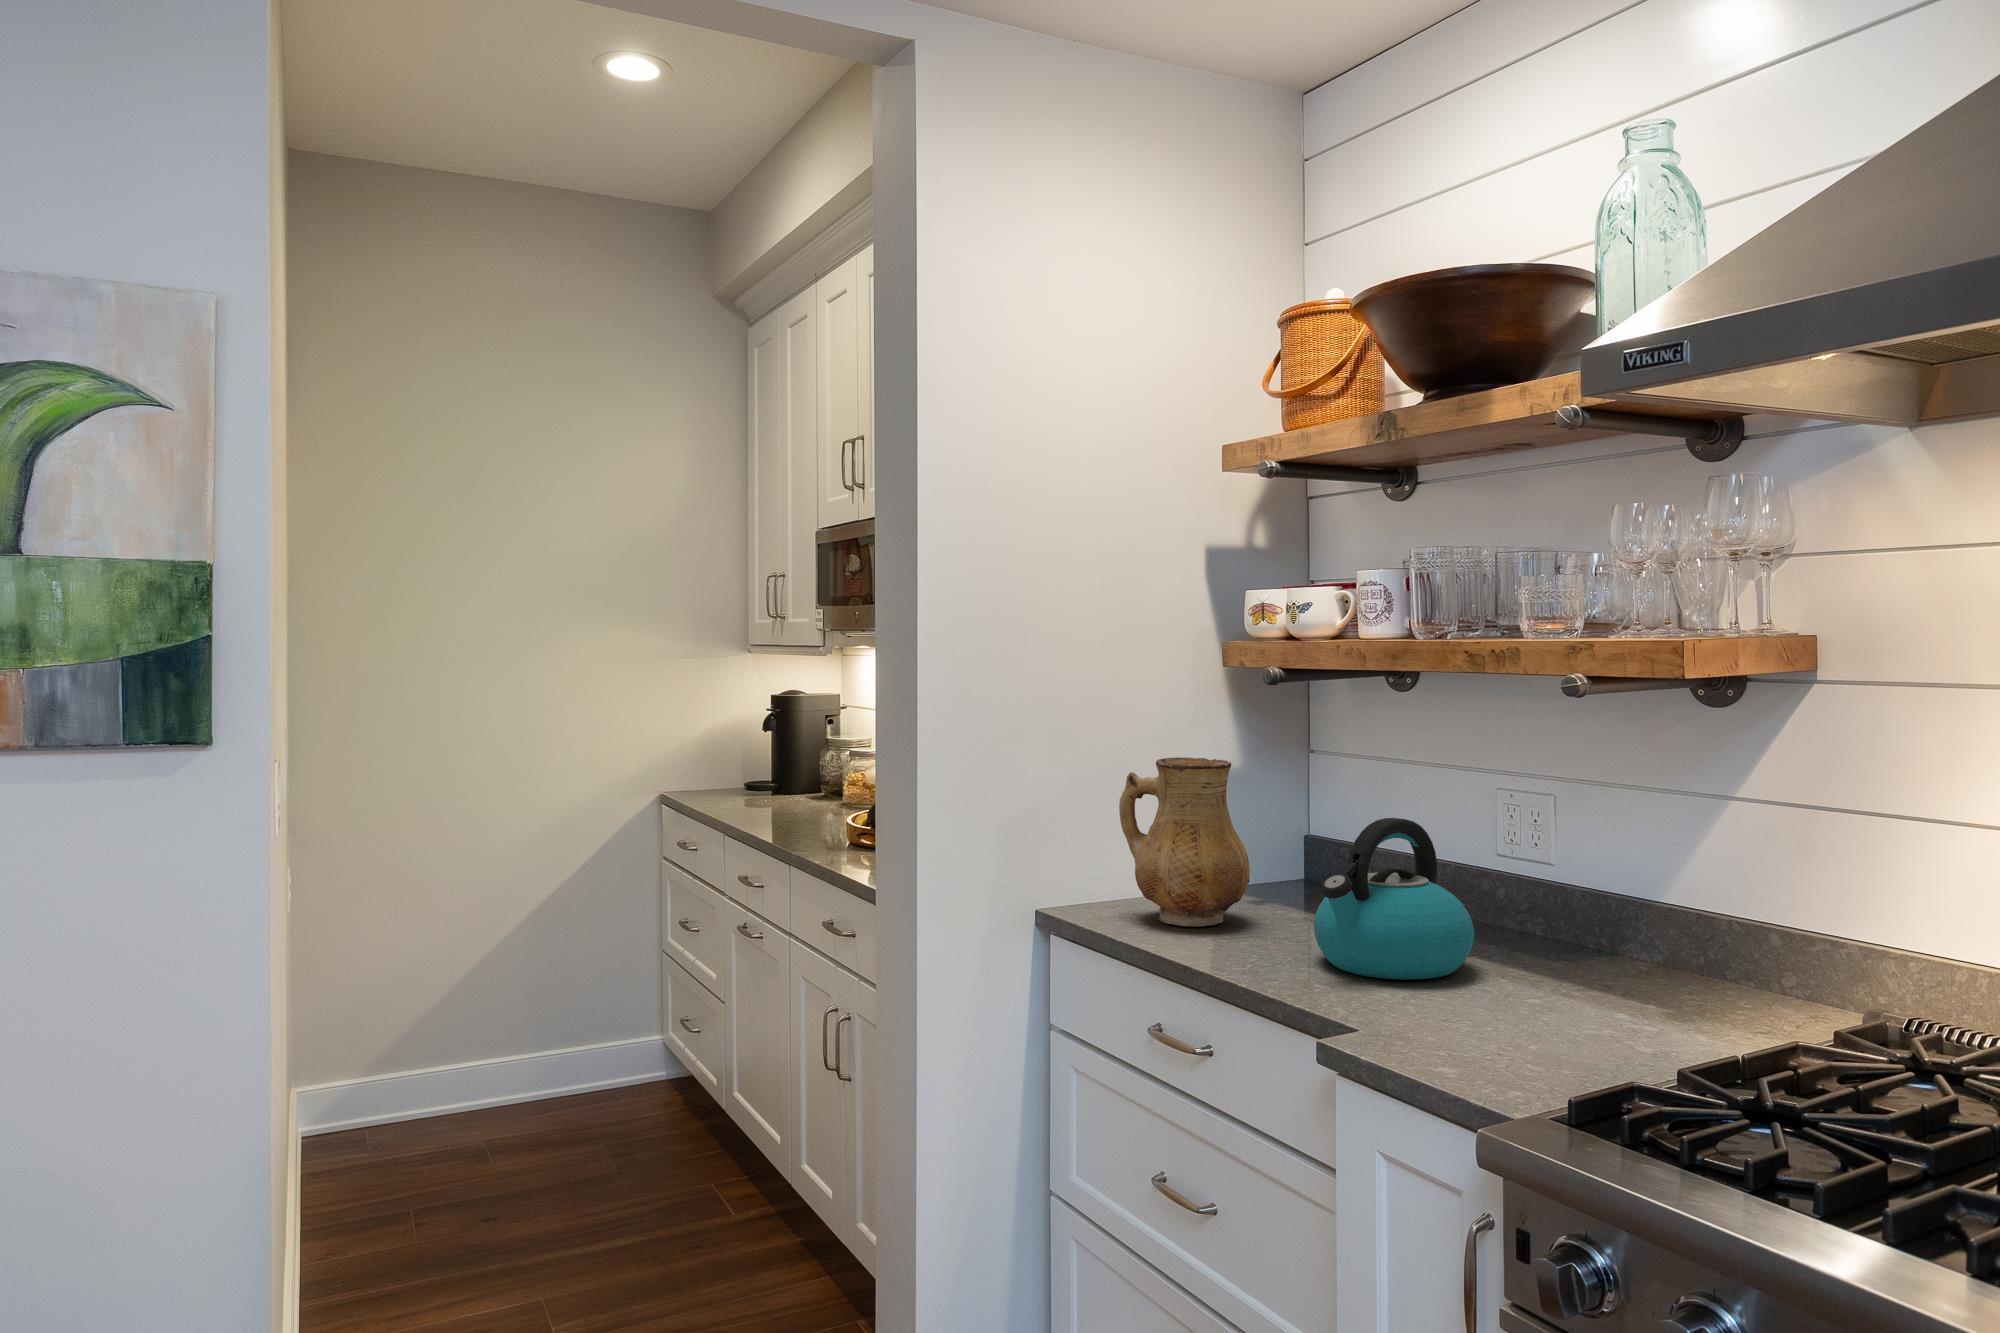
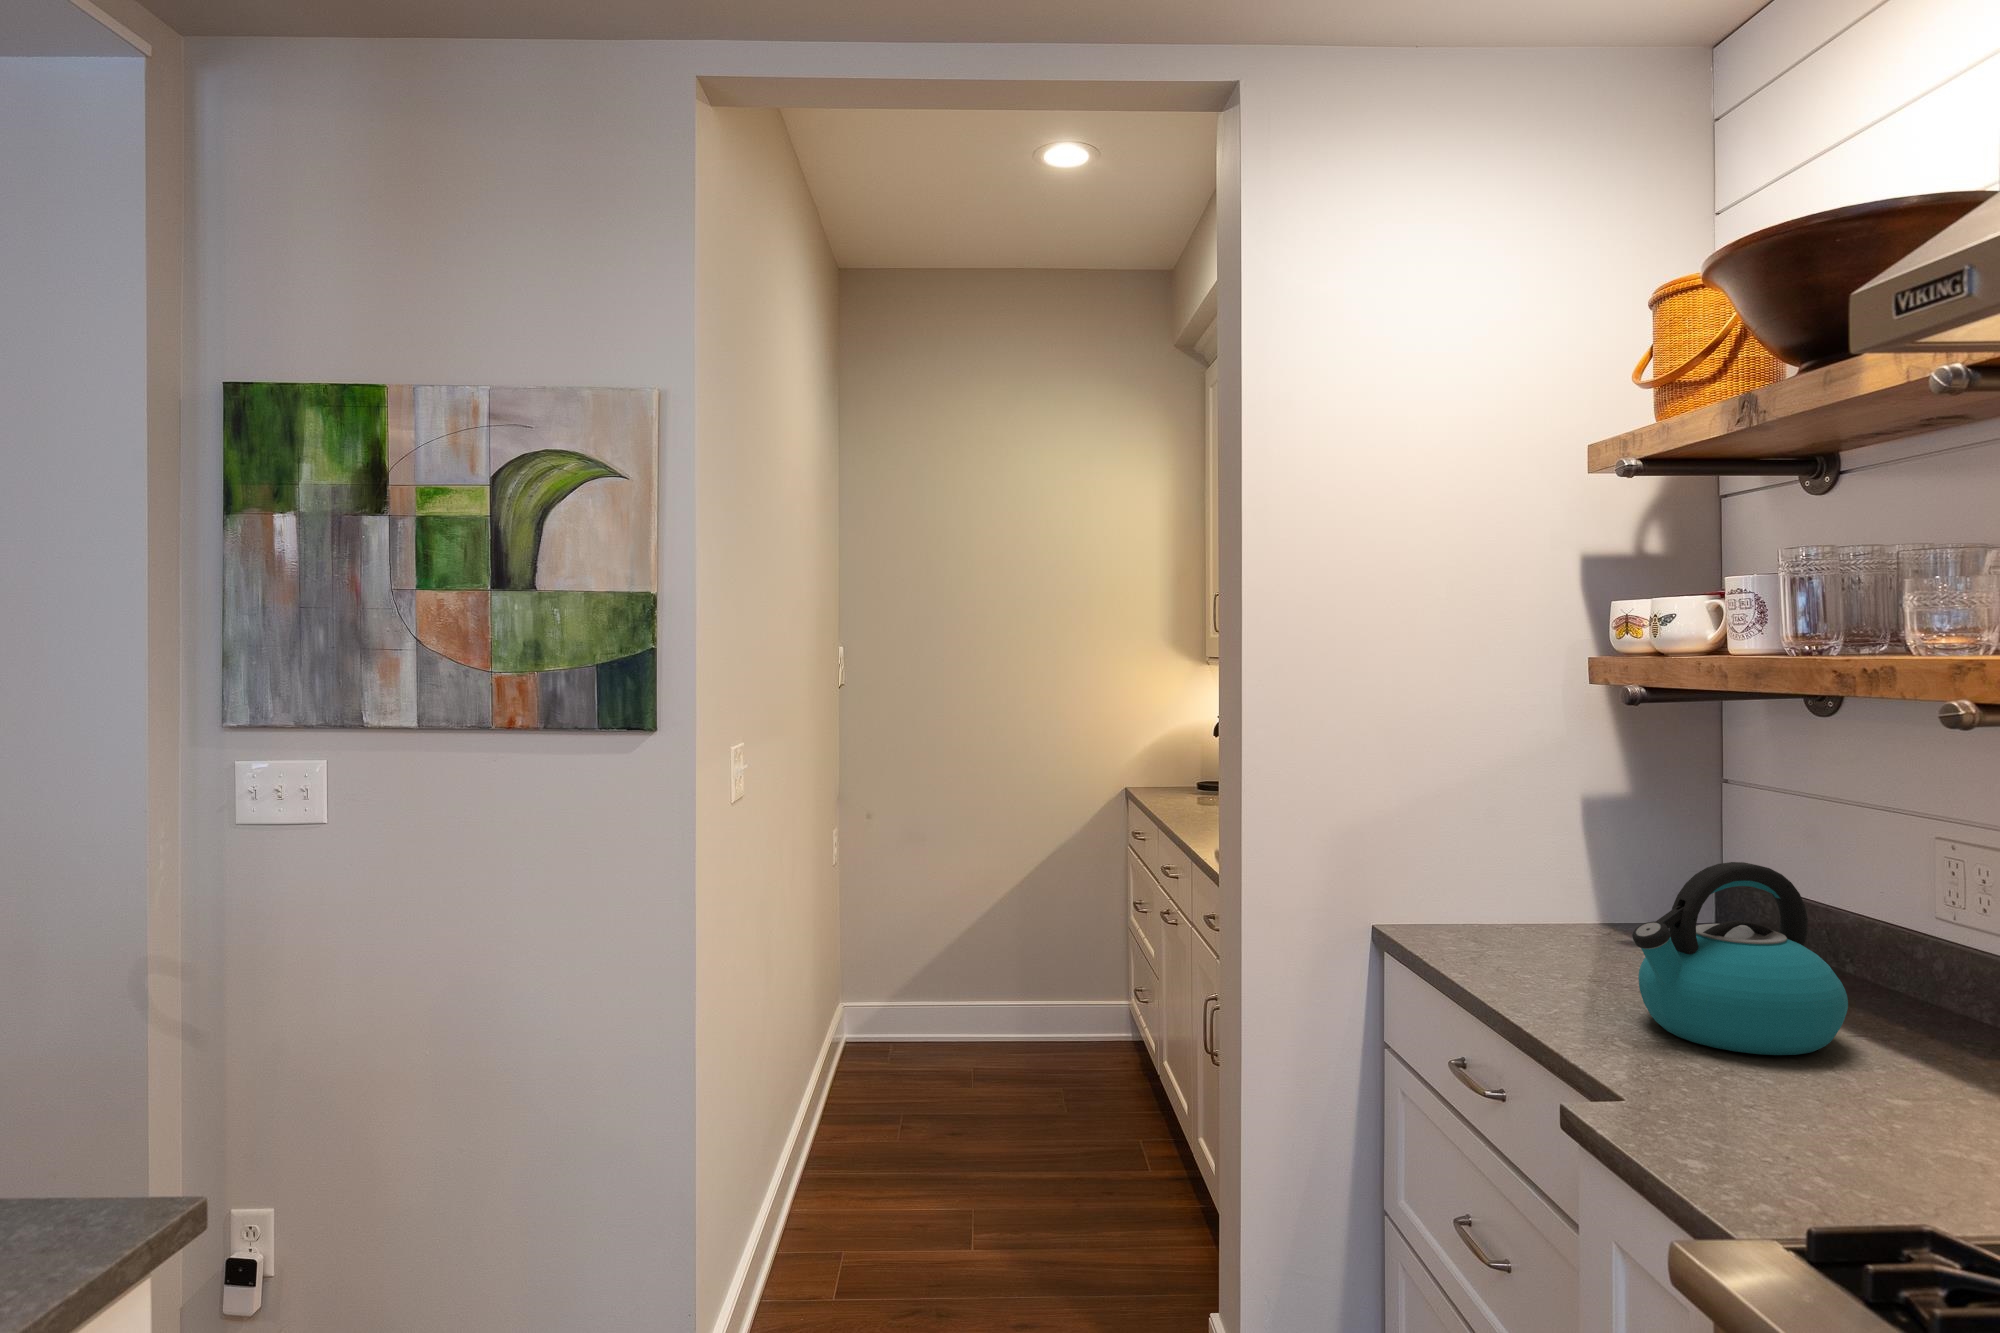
ceramic pitcher: present [1119,757,1250,926] -> none [1453,779,1598,962]

